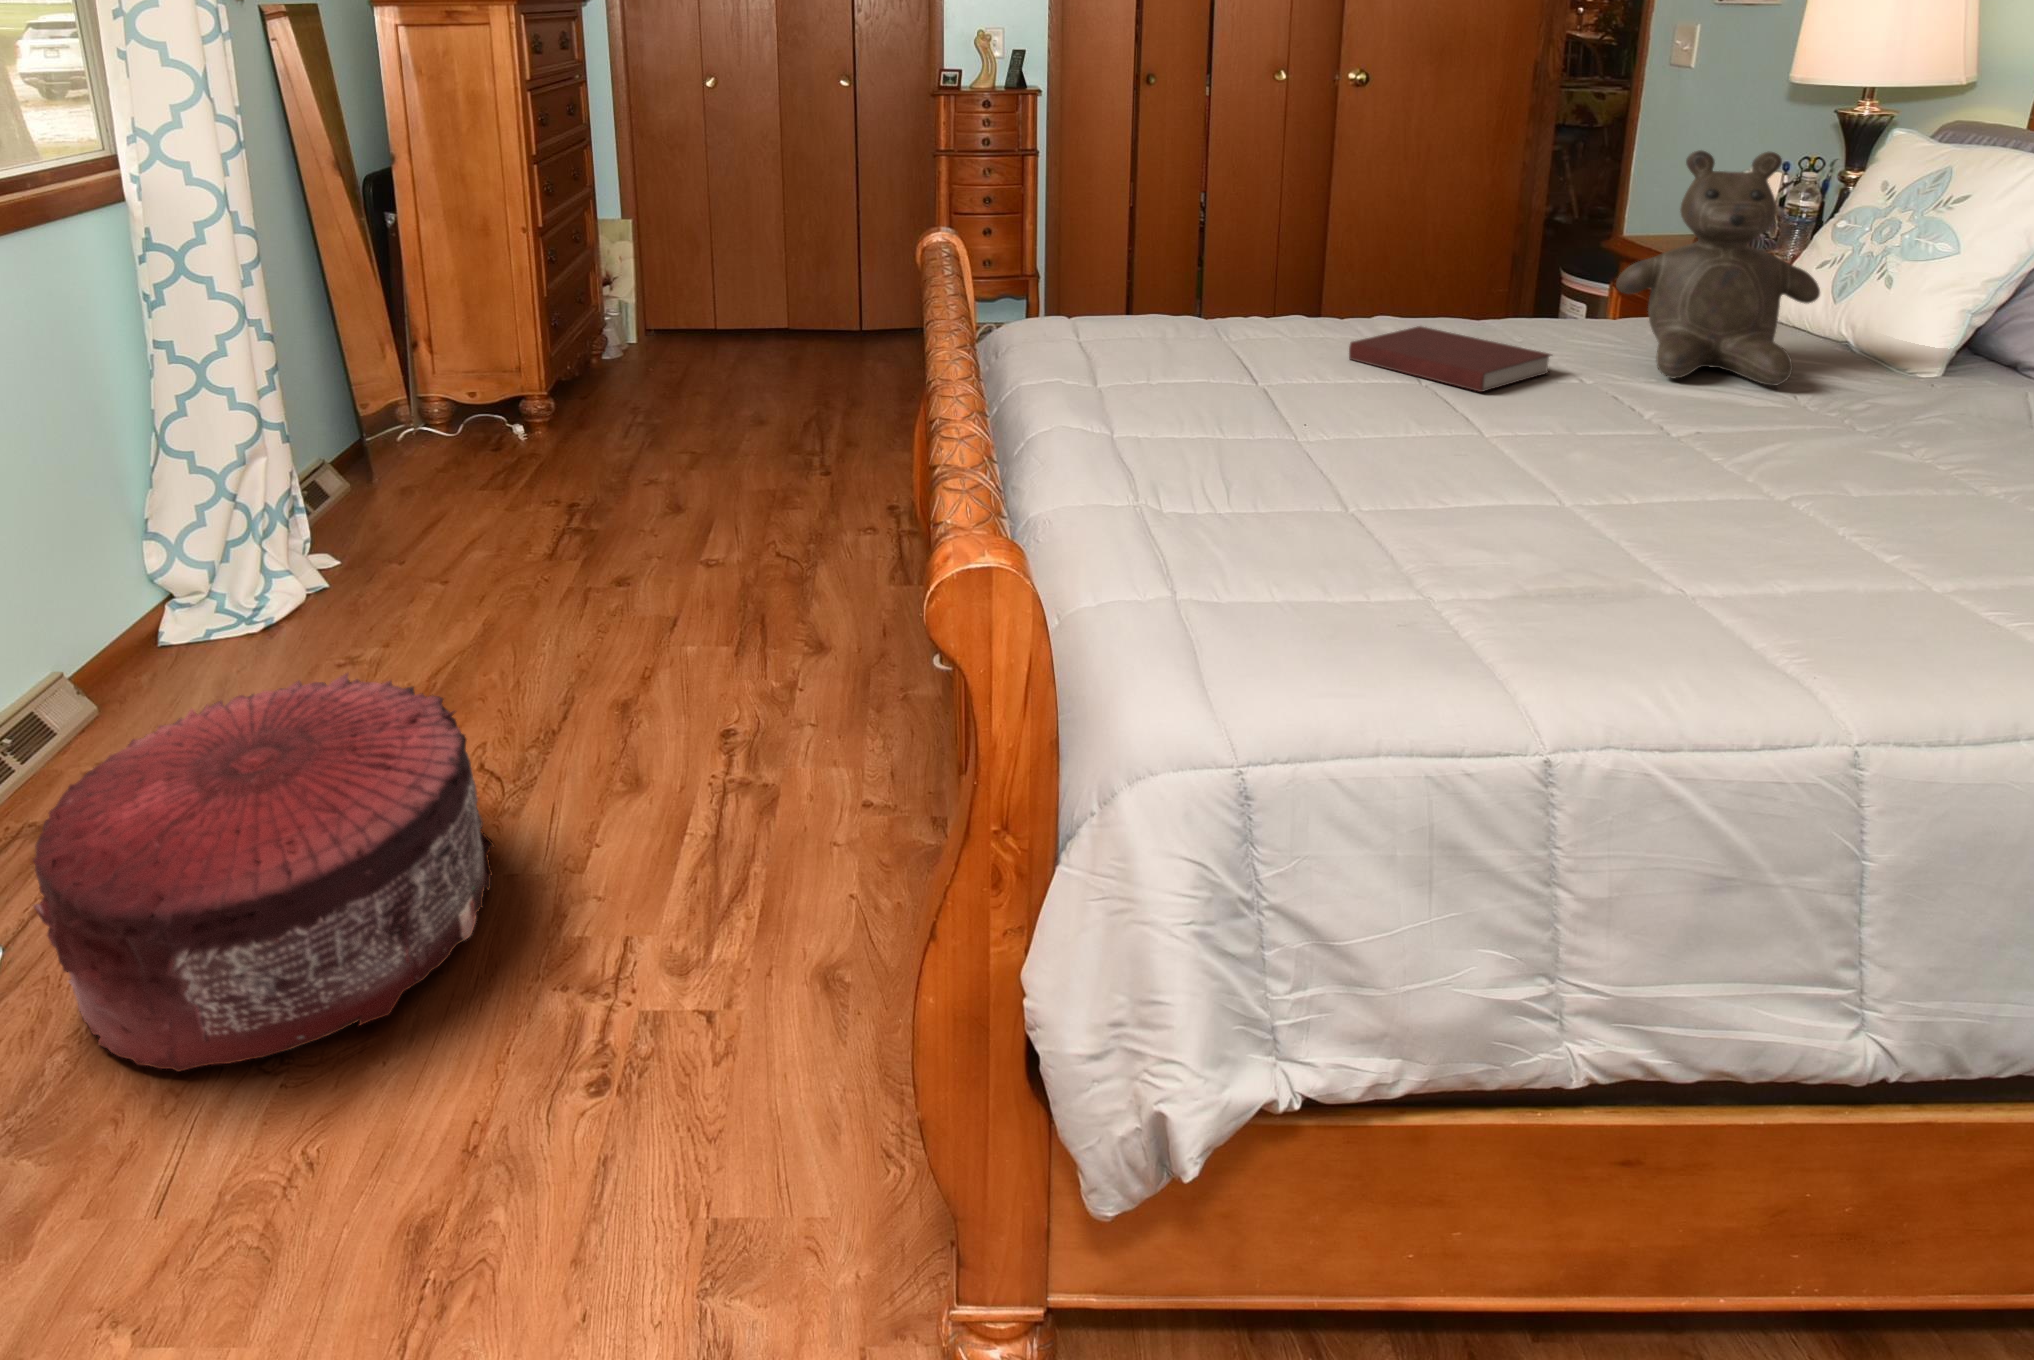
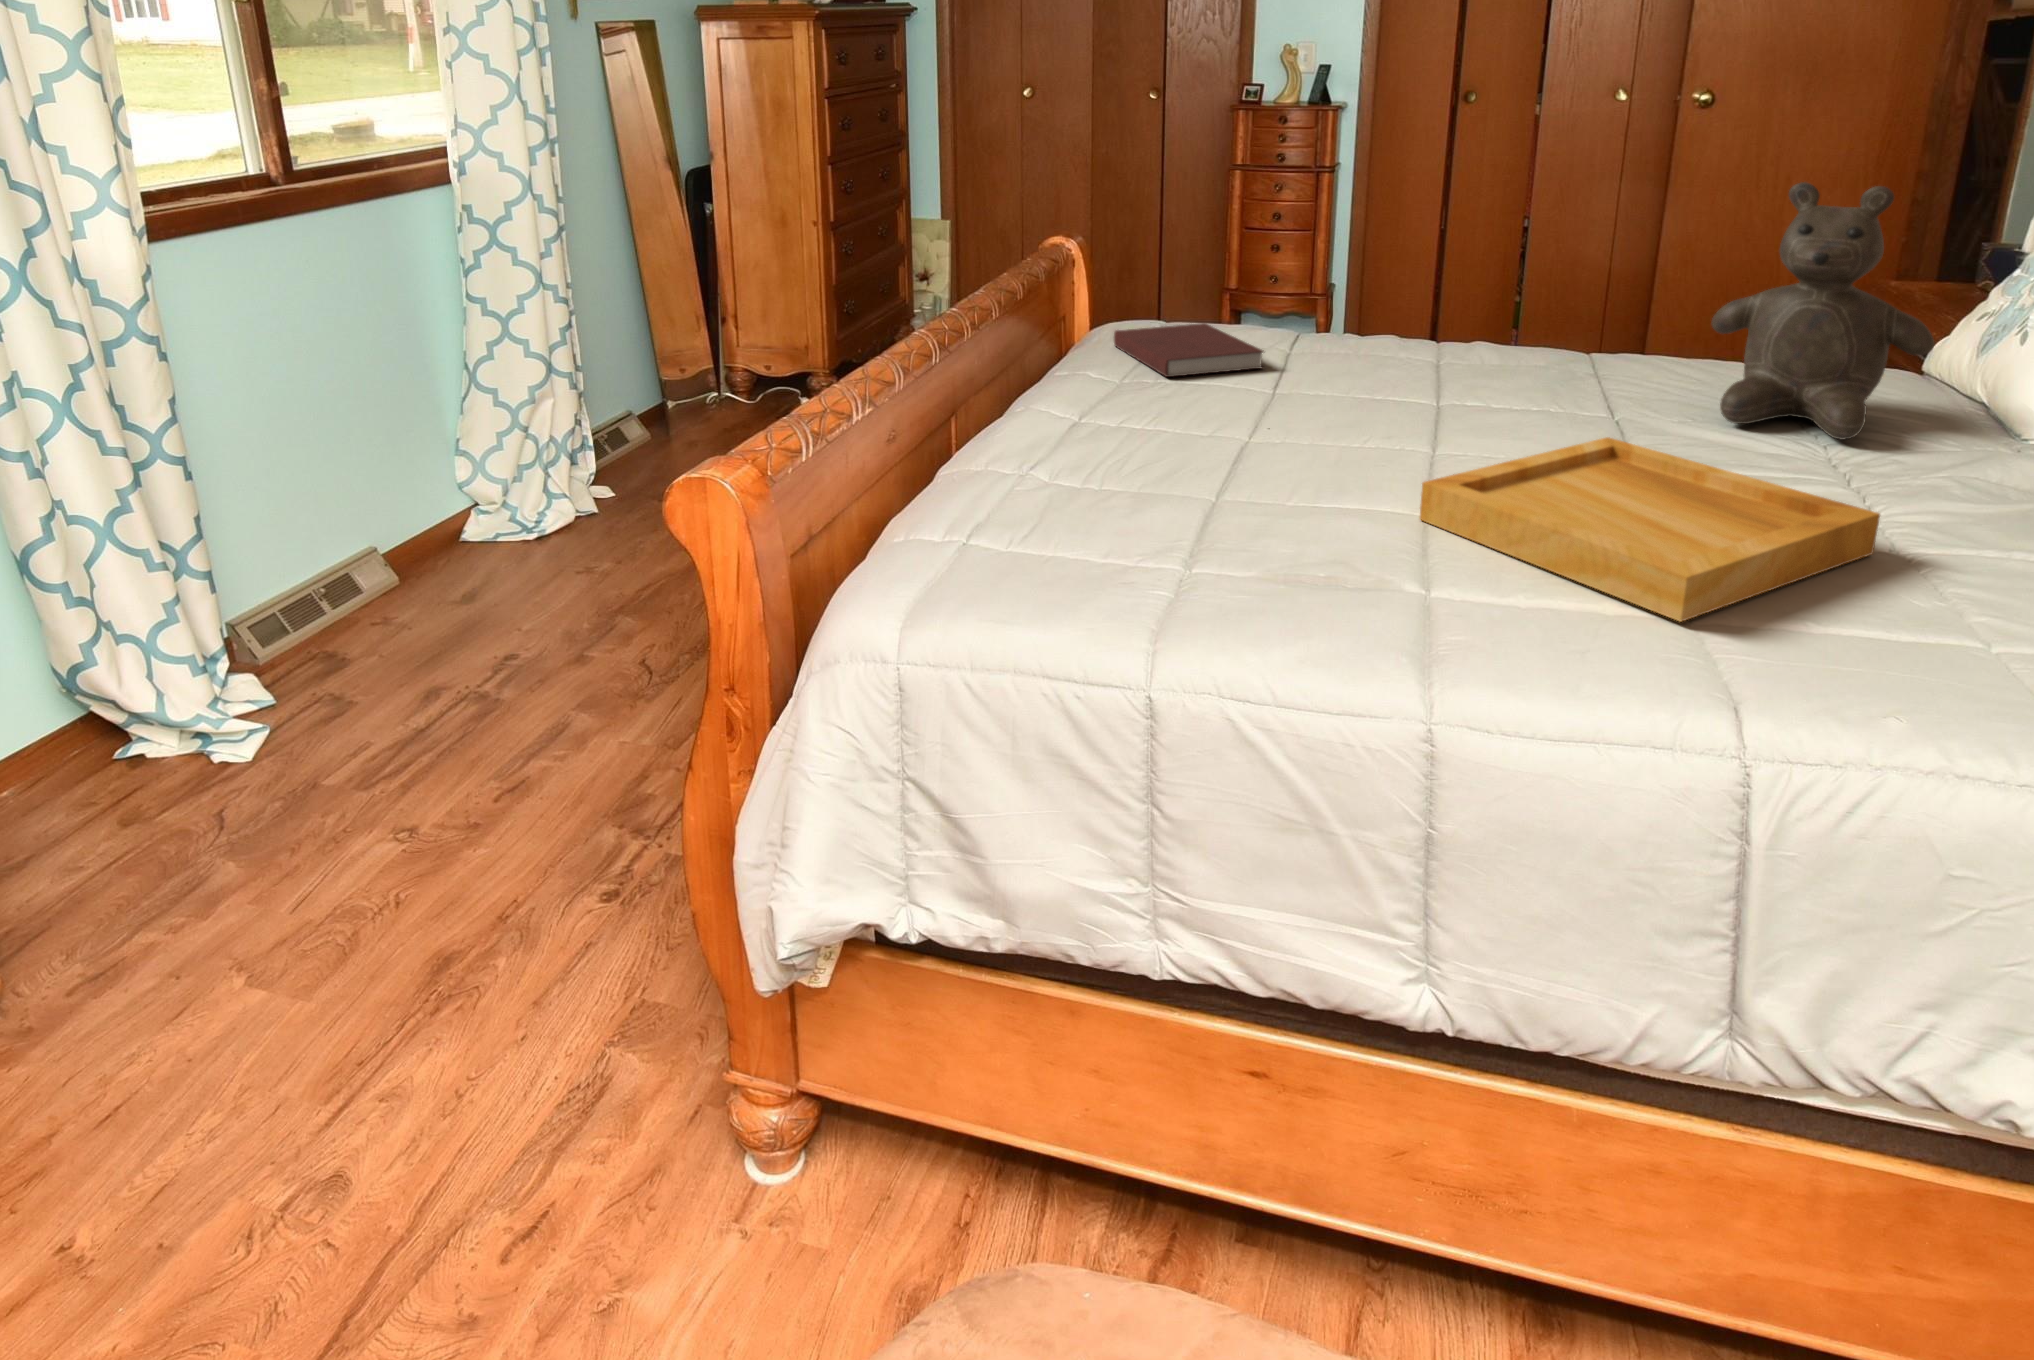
notebook: present [1349,326,1551,392] -> present [1114,323,1264,377]
tray: none [1540,403,1946,588] -> present [1420,437,1880,622]
pouf: present [33,673,495,1072] -> none [267,566,619,832]

